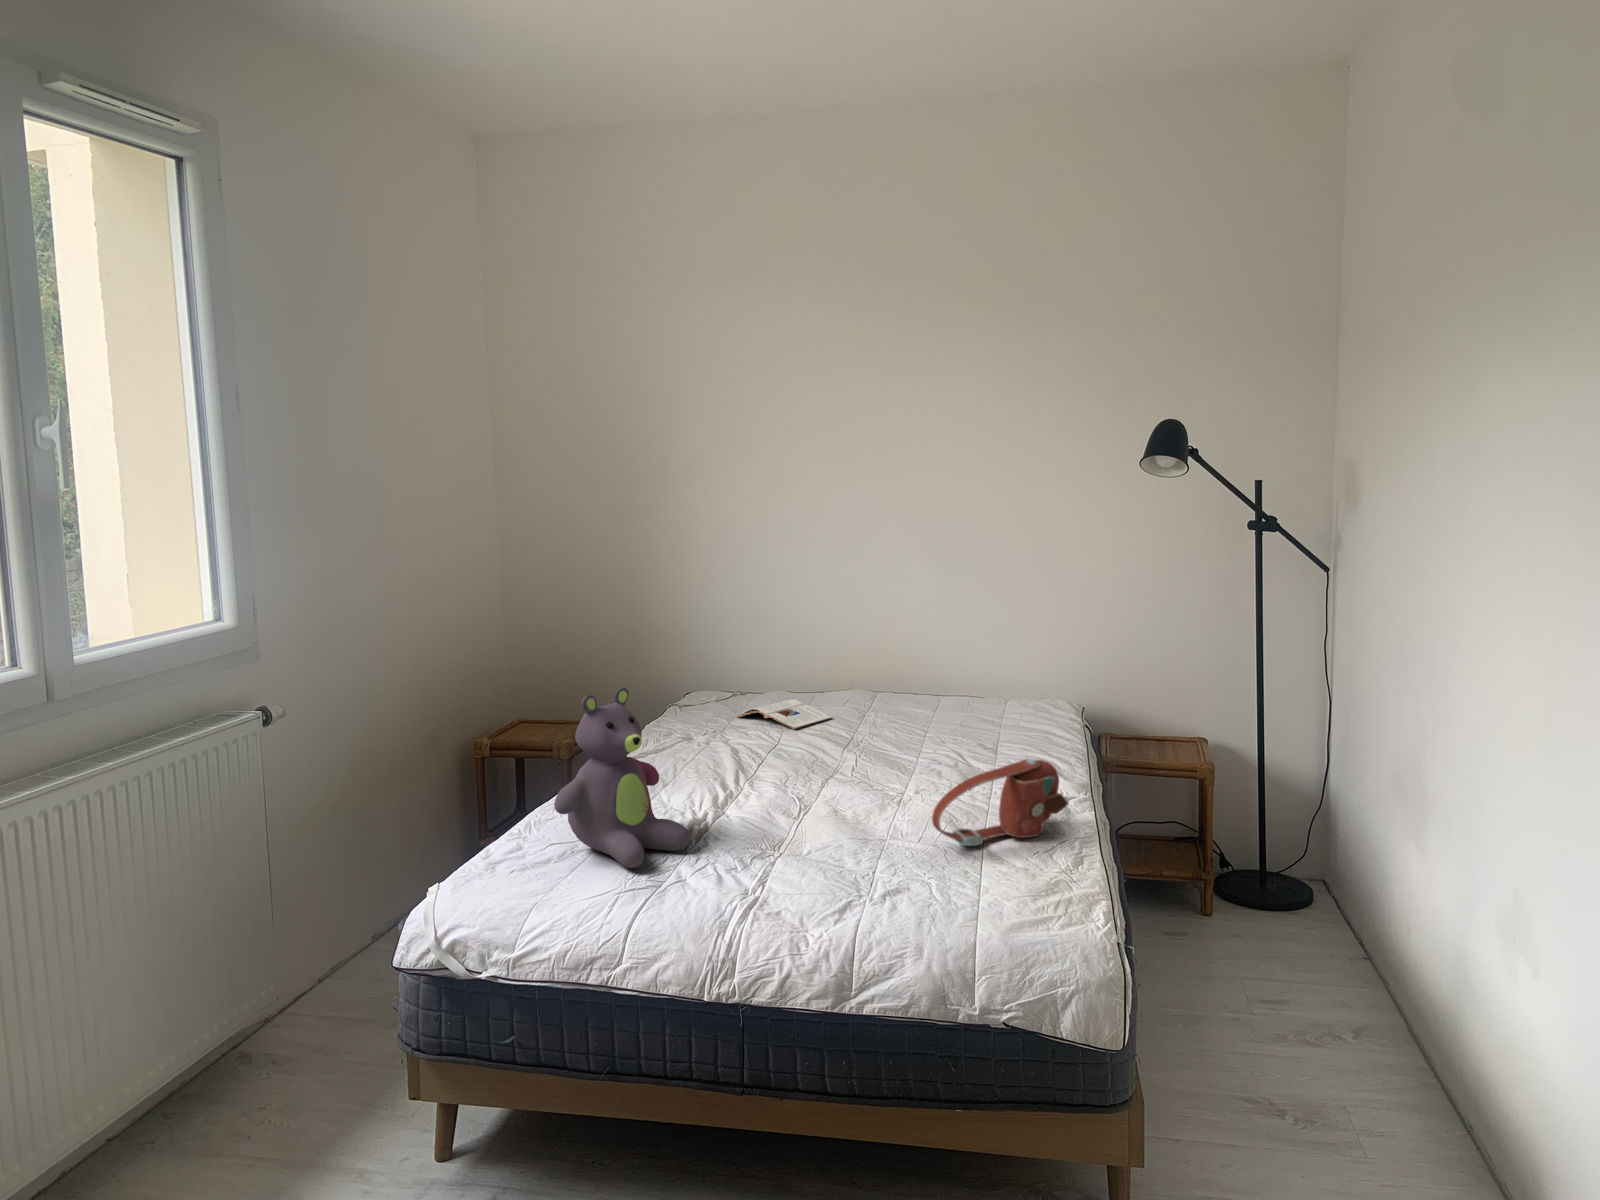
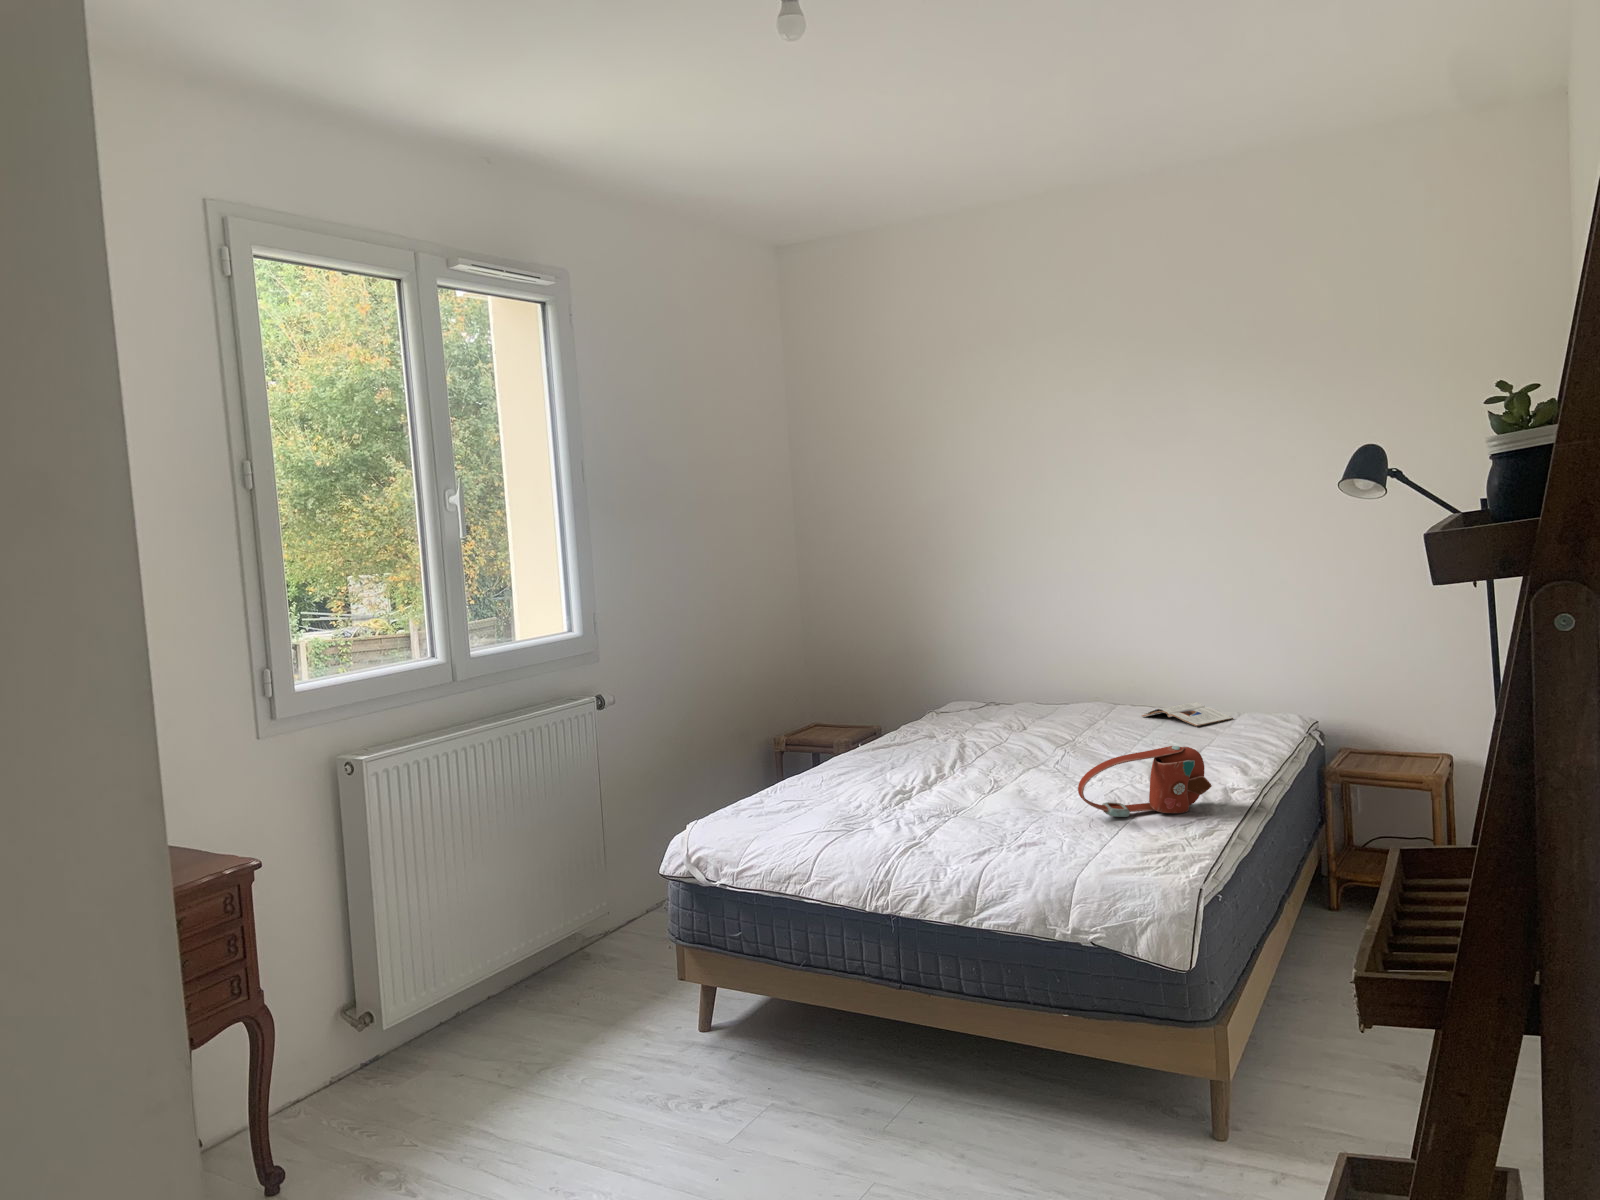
stuffed bear: present [555,687,690,868] -> none [782,680,887,818]
magazine: present [736,700,832,729] -> present [1142,702,1233,726]

